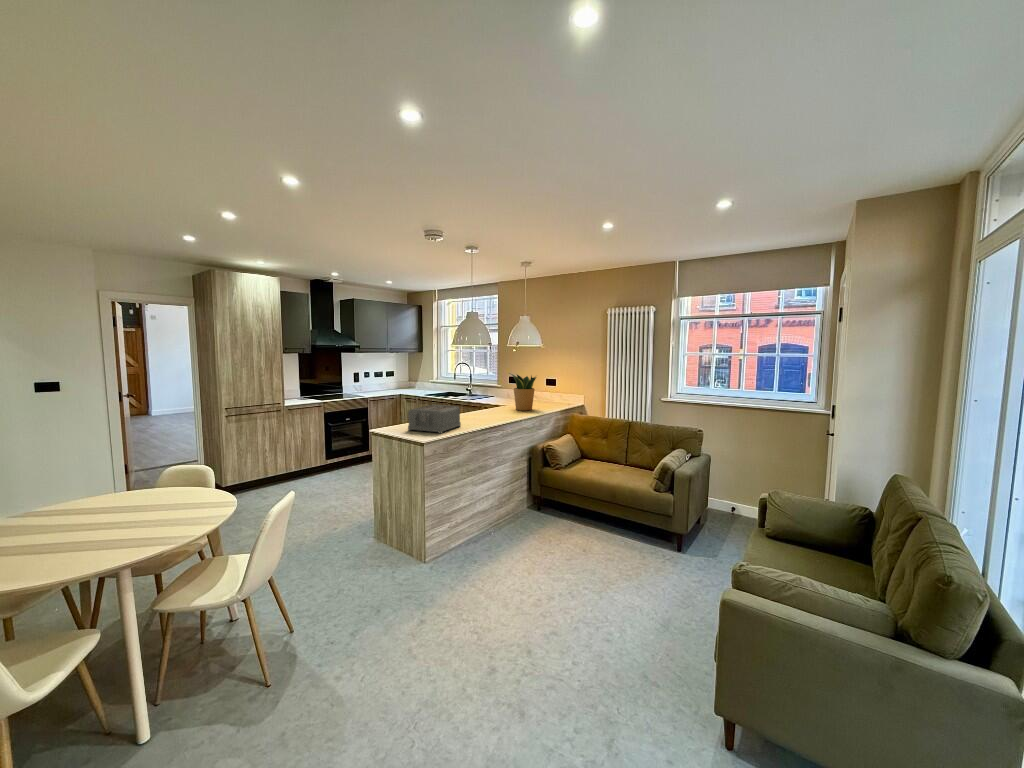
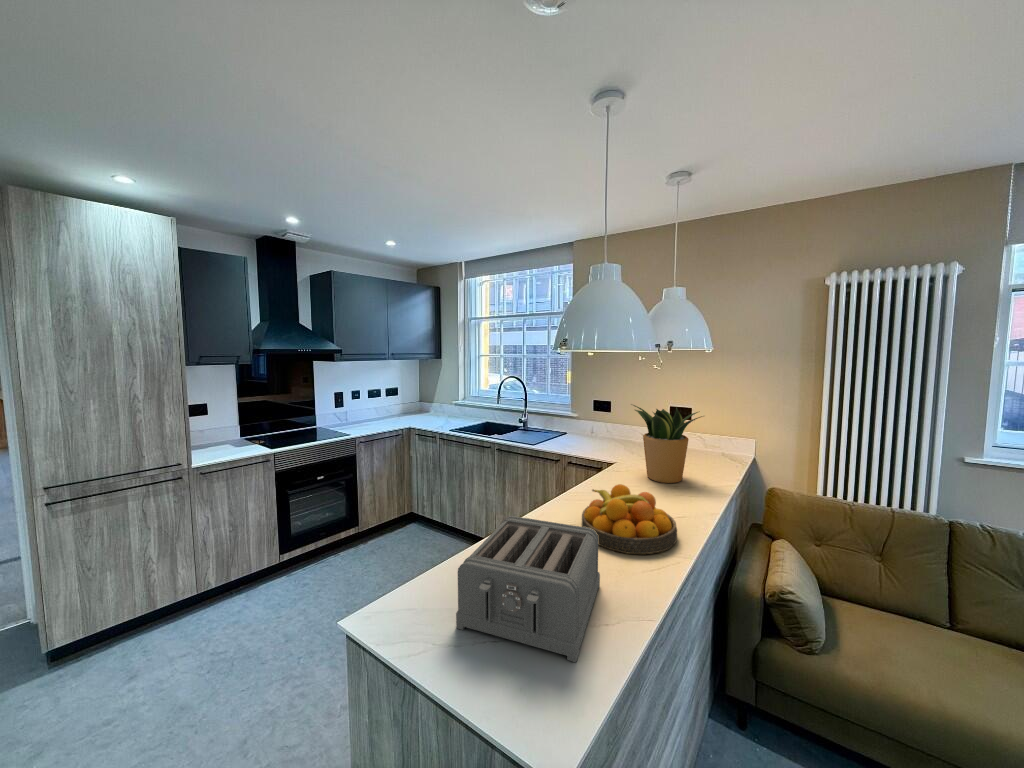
fruit bowl: none [466,402,504,423] -> present [582,484,677,554]

